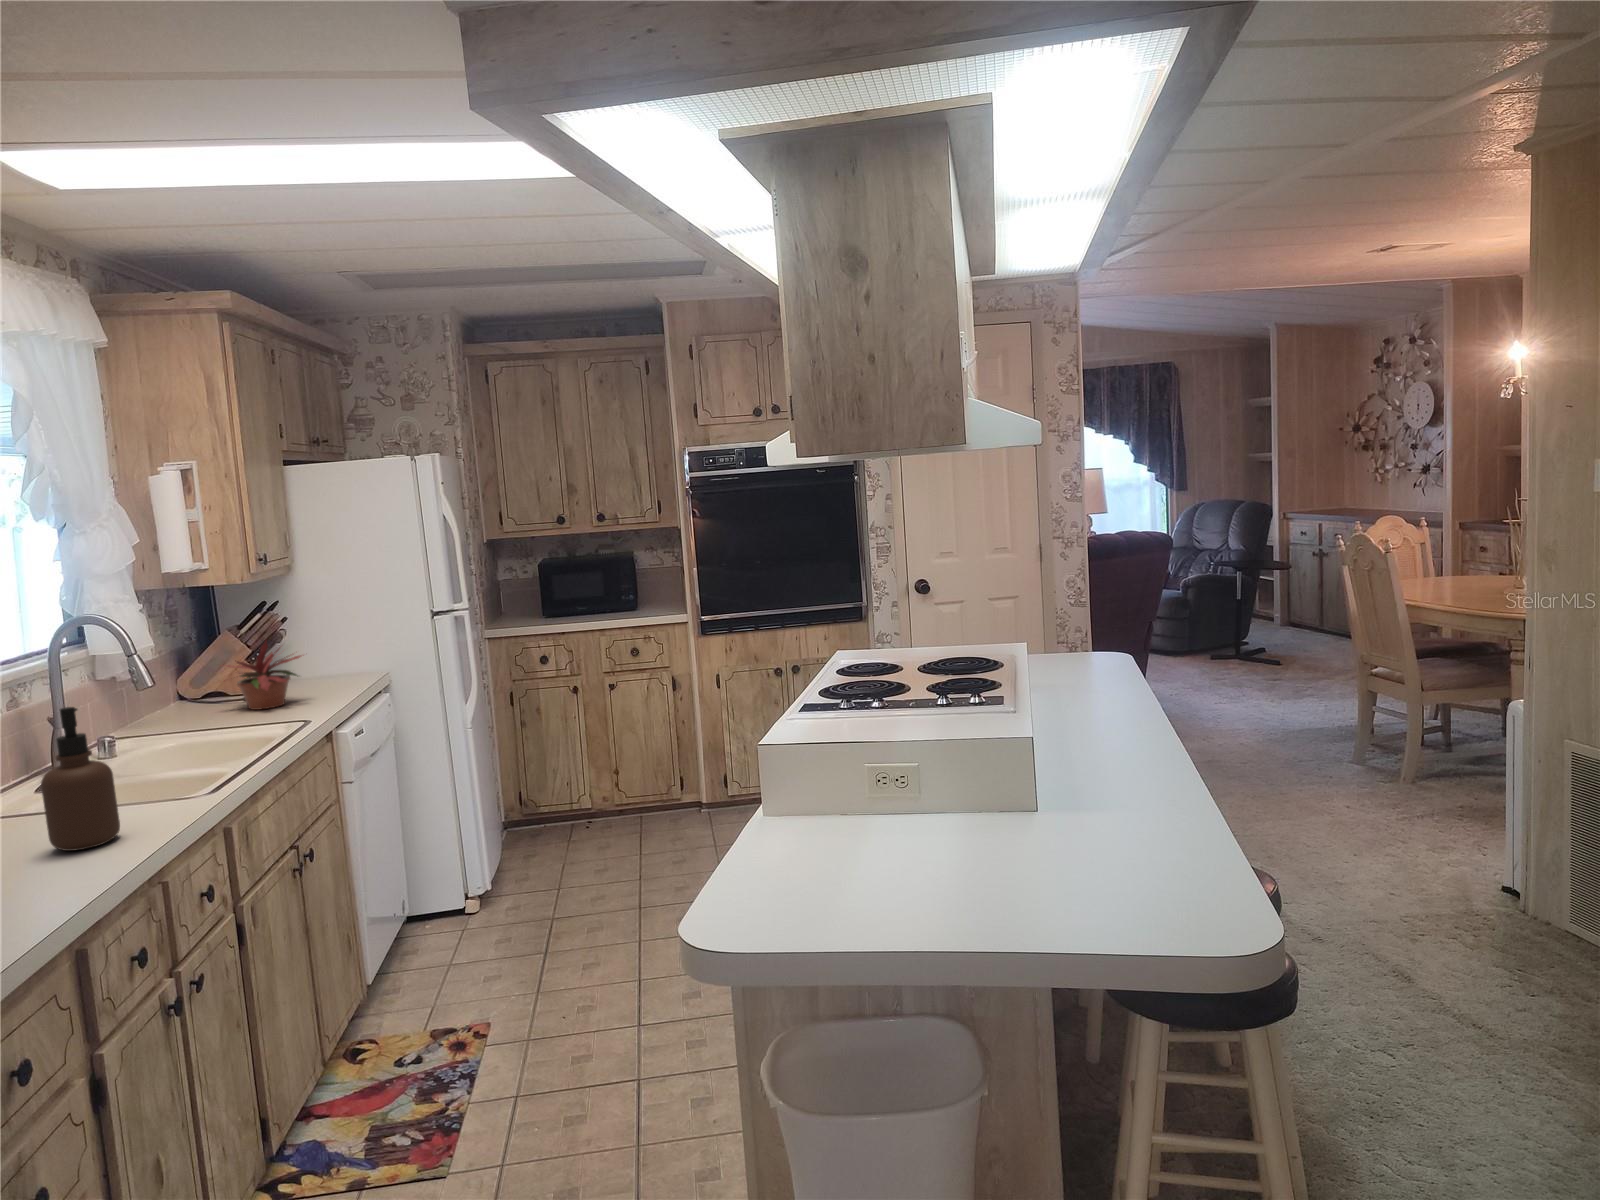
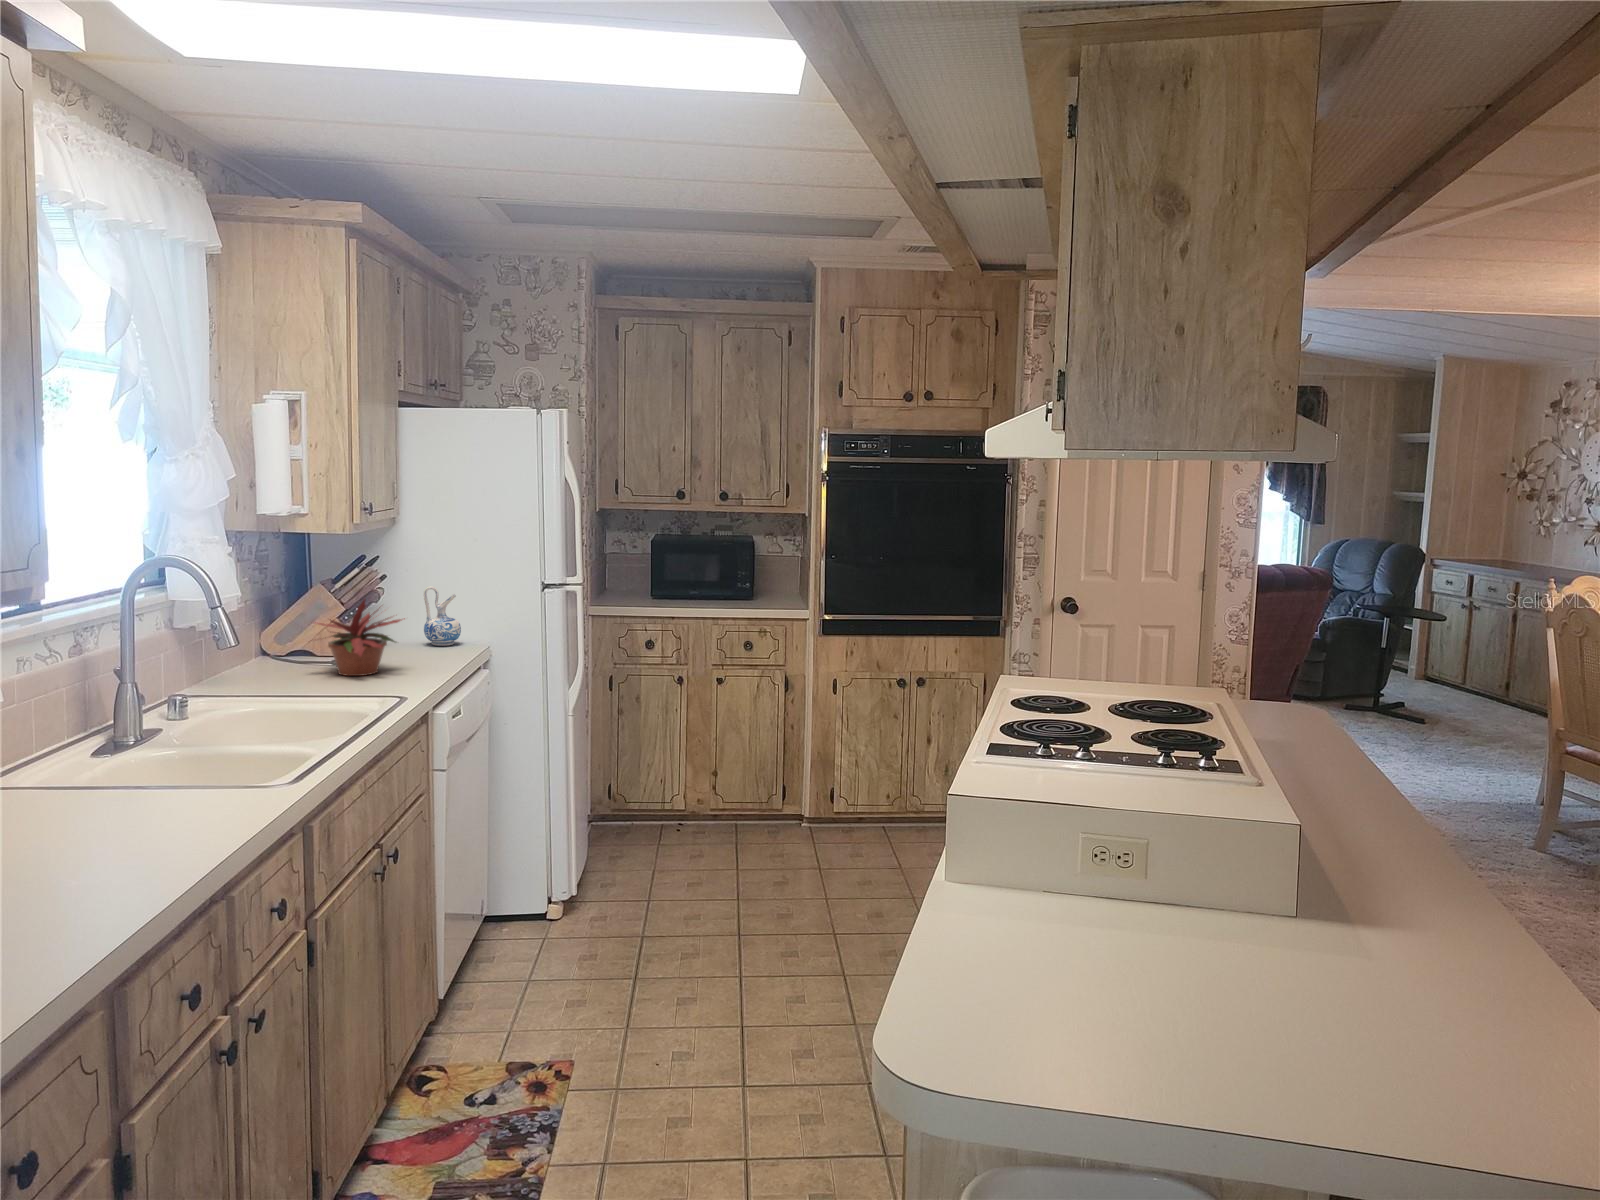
ceramic pitcher: none [322,624,360,677] -> present [424,586,461,646]
soap dispenser: present [41,707,120,851] -> none [86,670,177,849]

